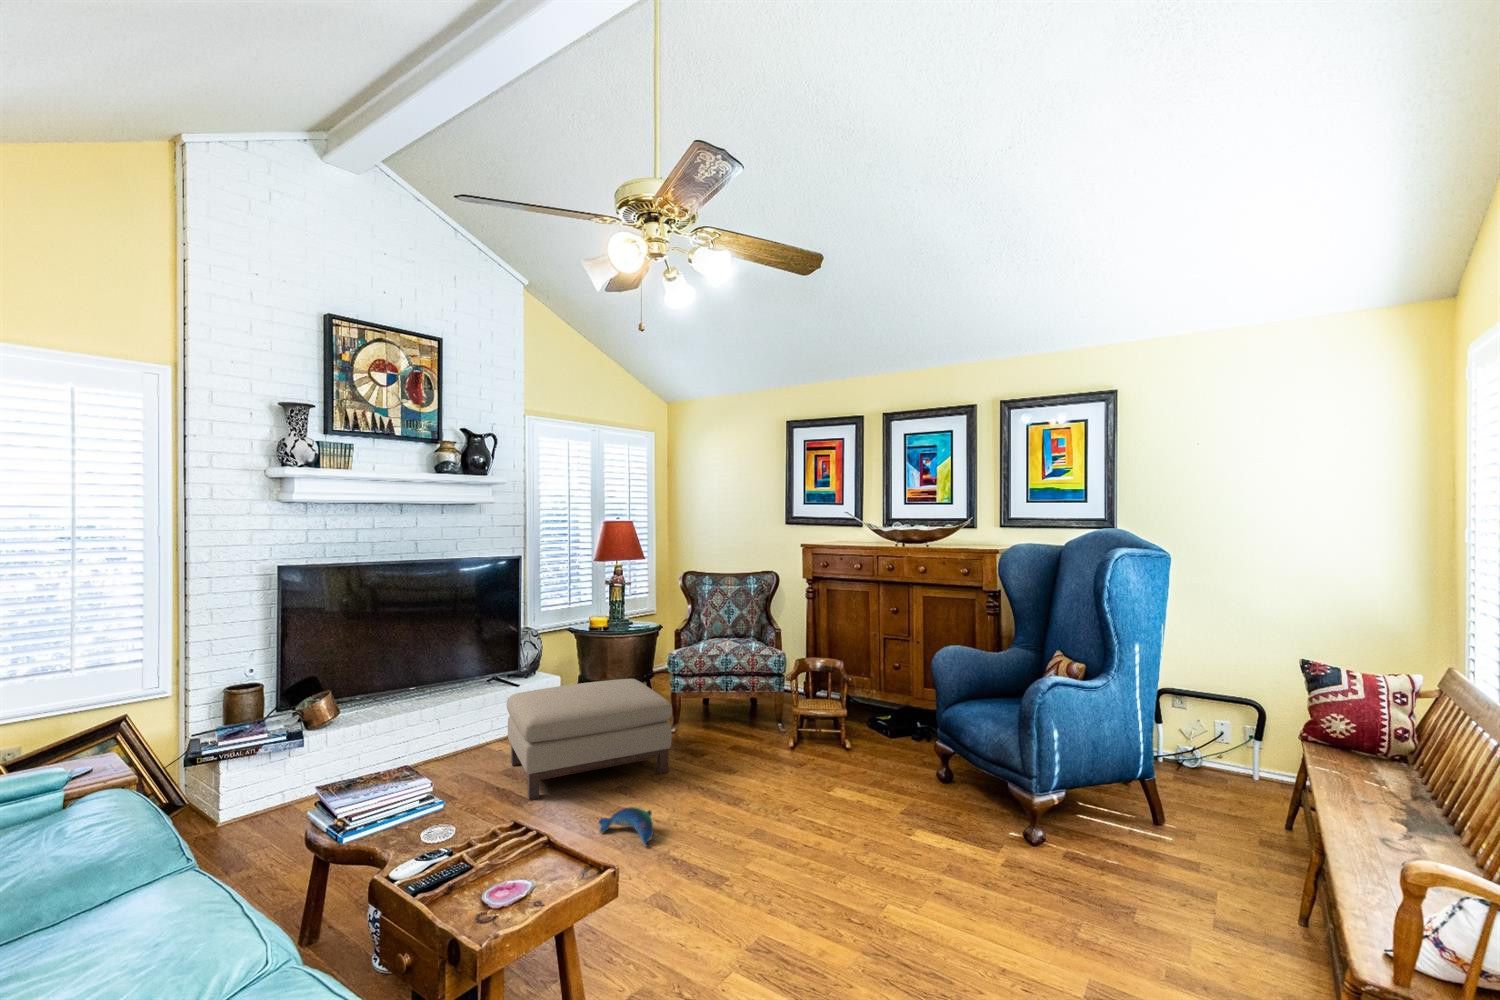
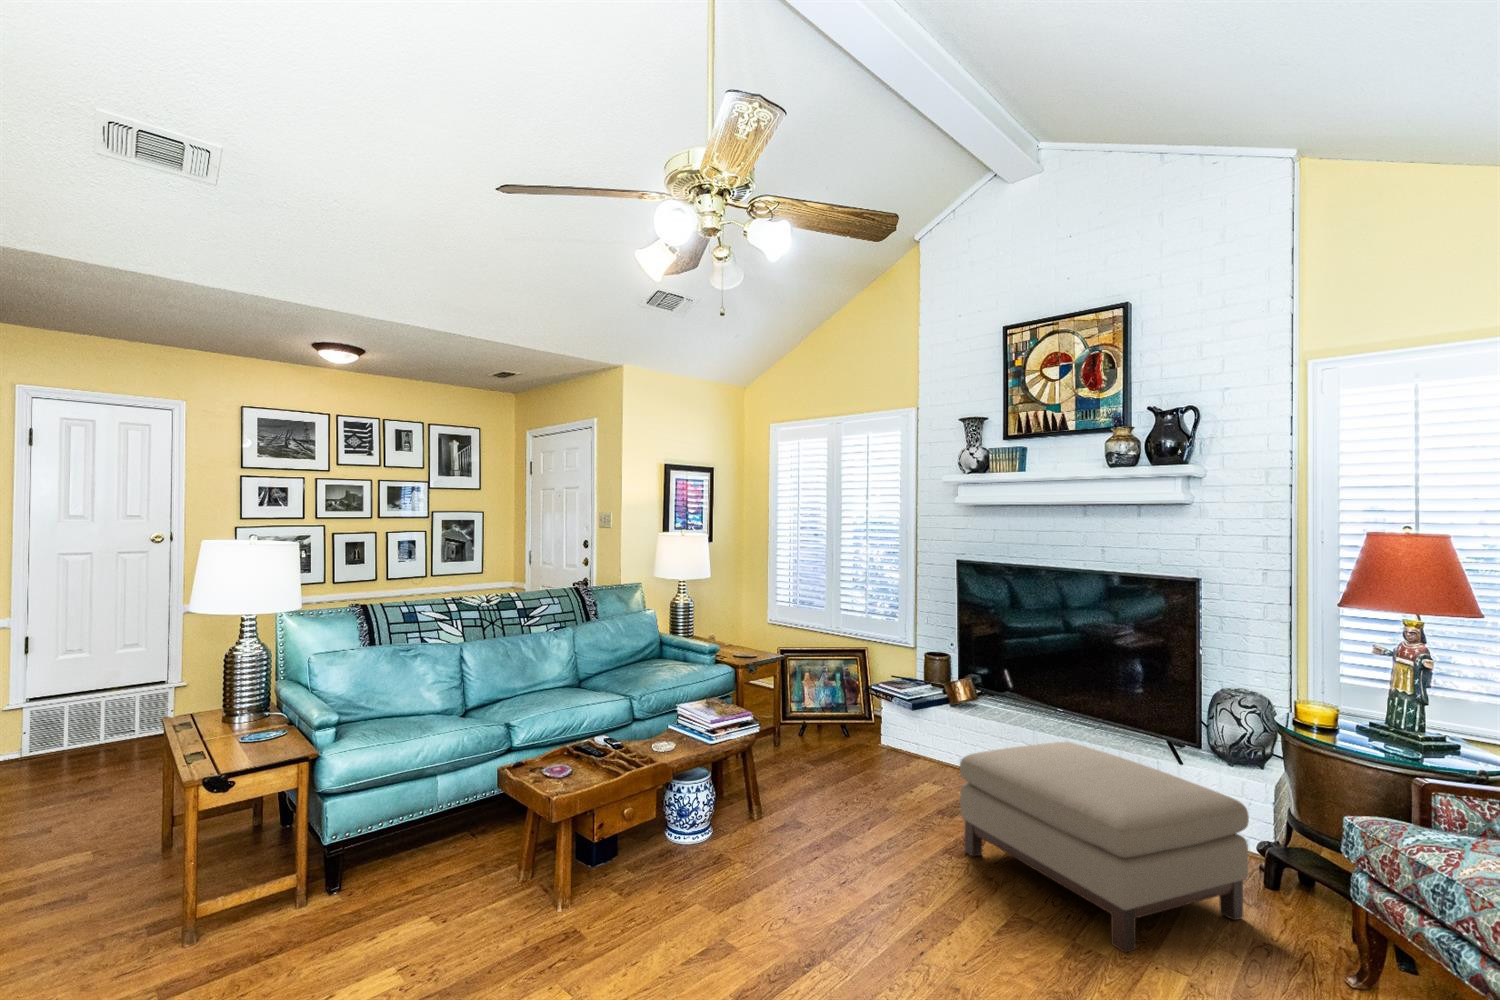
plush toy: present [598,807,653,846] -> none [850,886,915,934]

